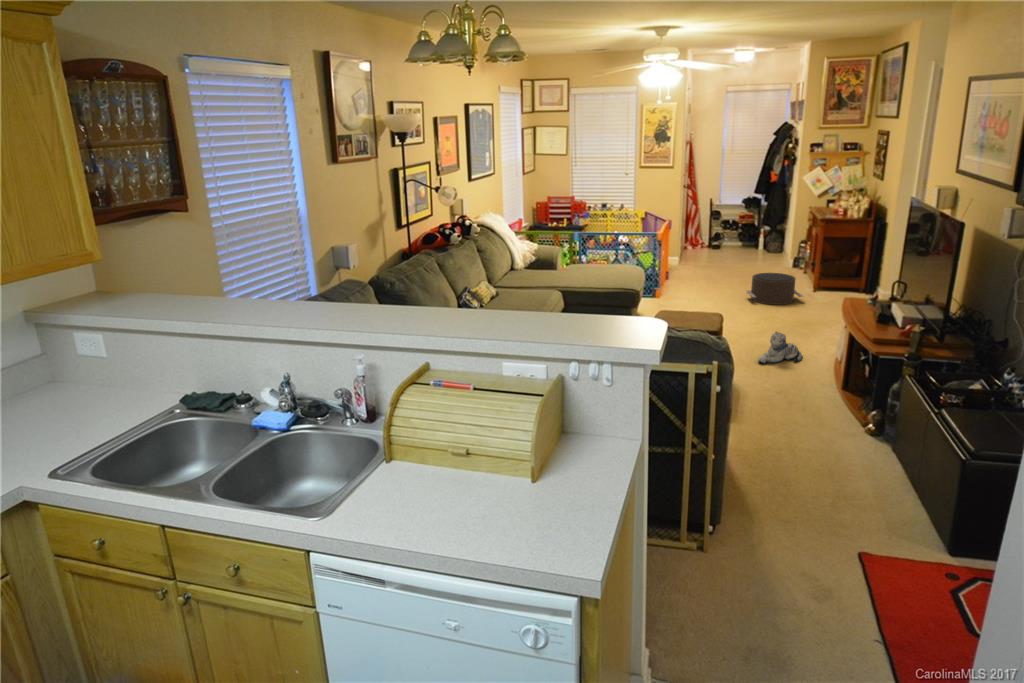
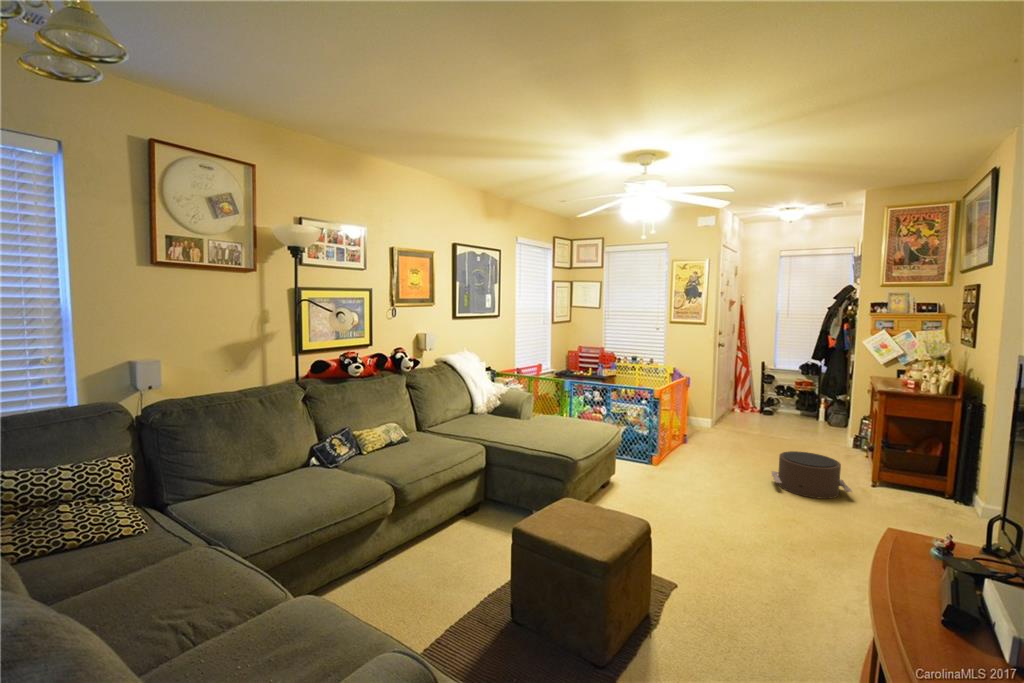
plush toy: present [758,332,802,363] -> none [730,559,816,619]

